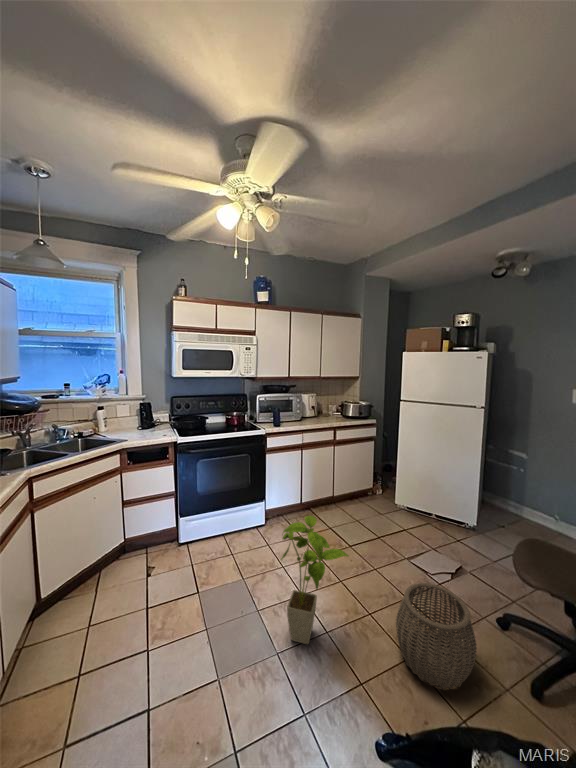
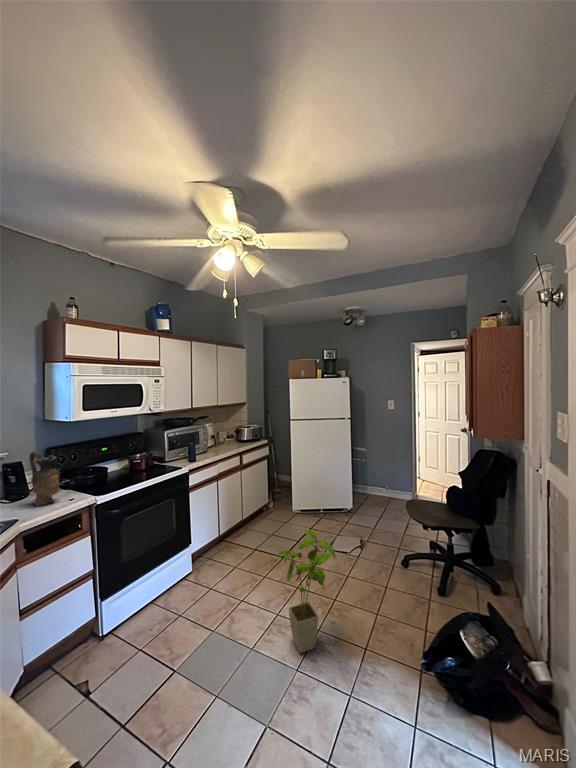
ceramic pitcher: none [140,396,158,435] -> present [29,451,60,505]
woven basket: present [396,583,477,689] -> none [363,553,419,625]

